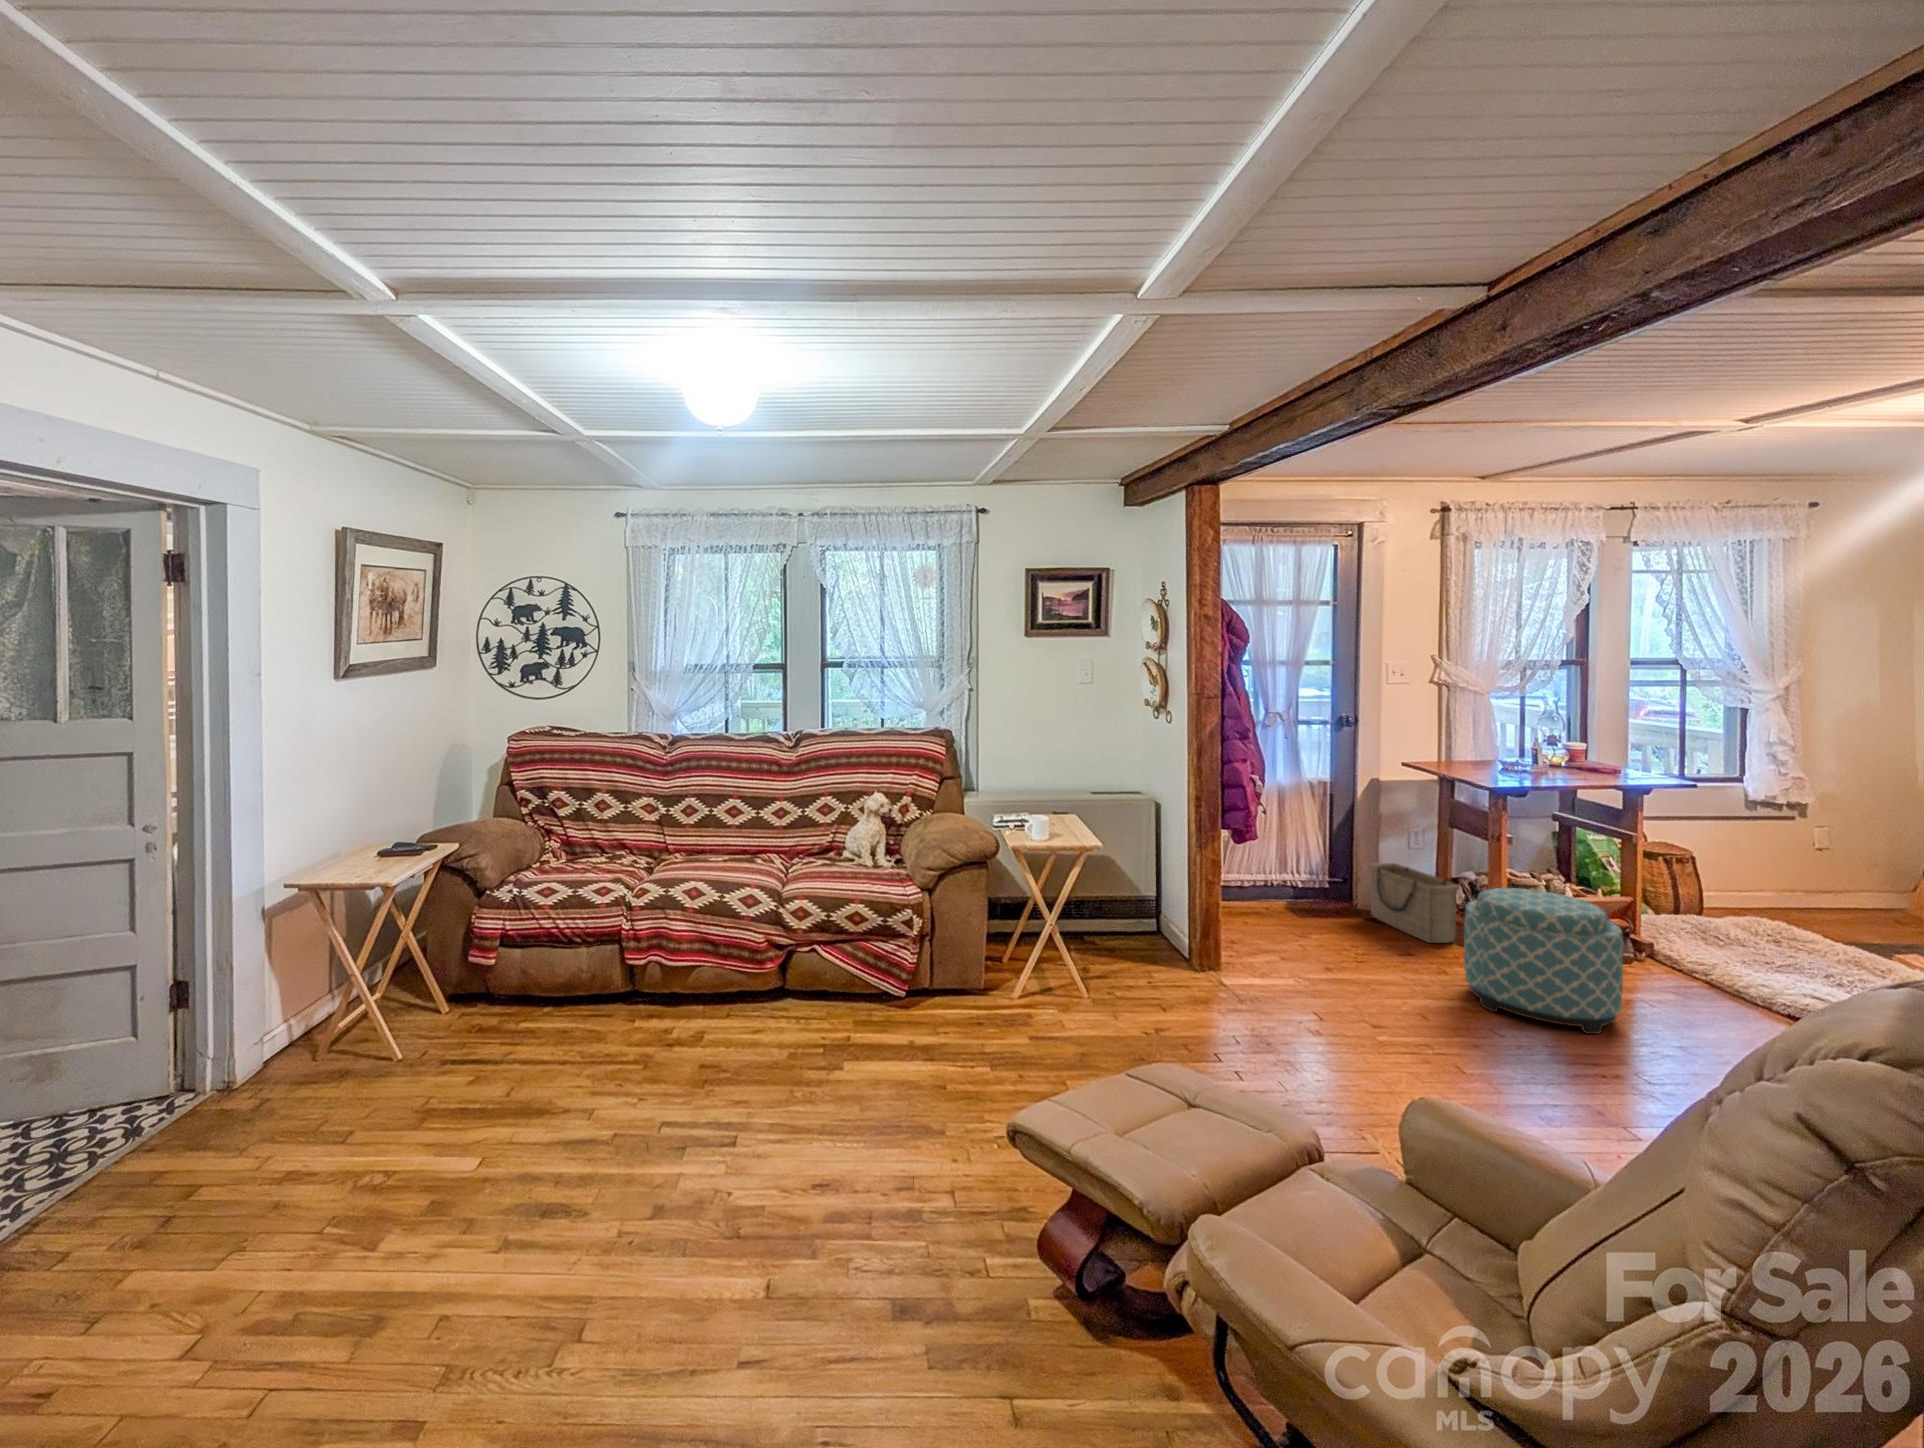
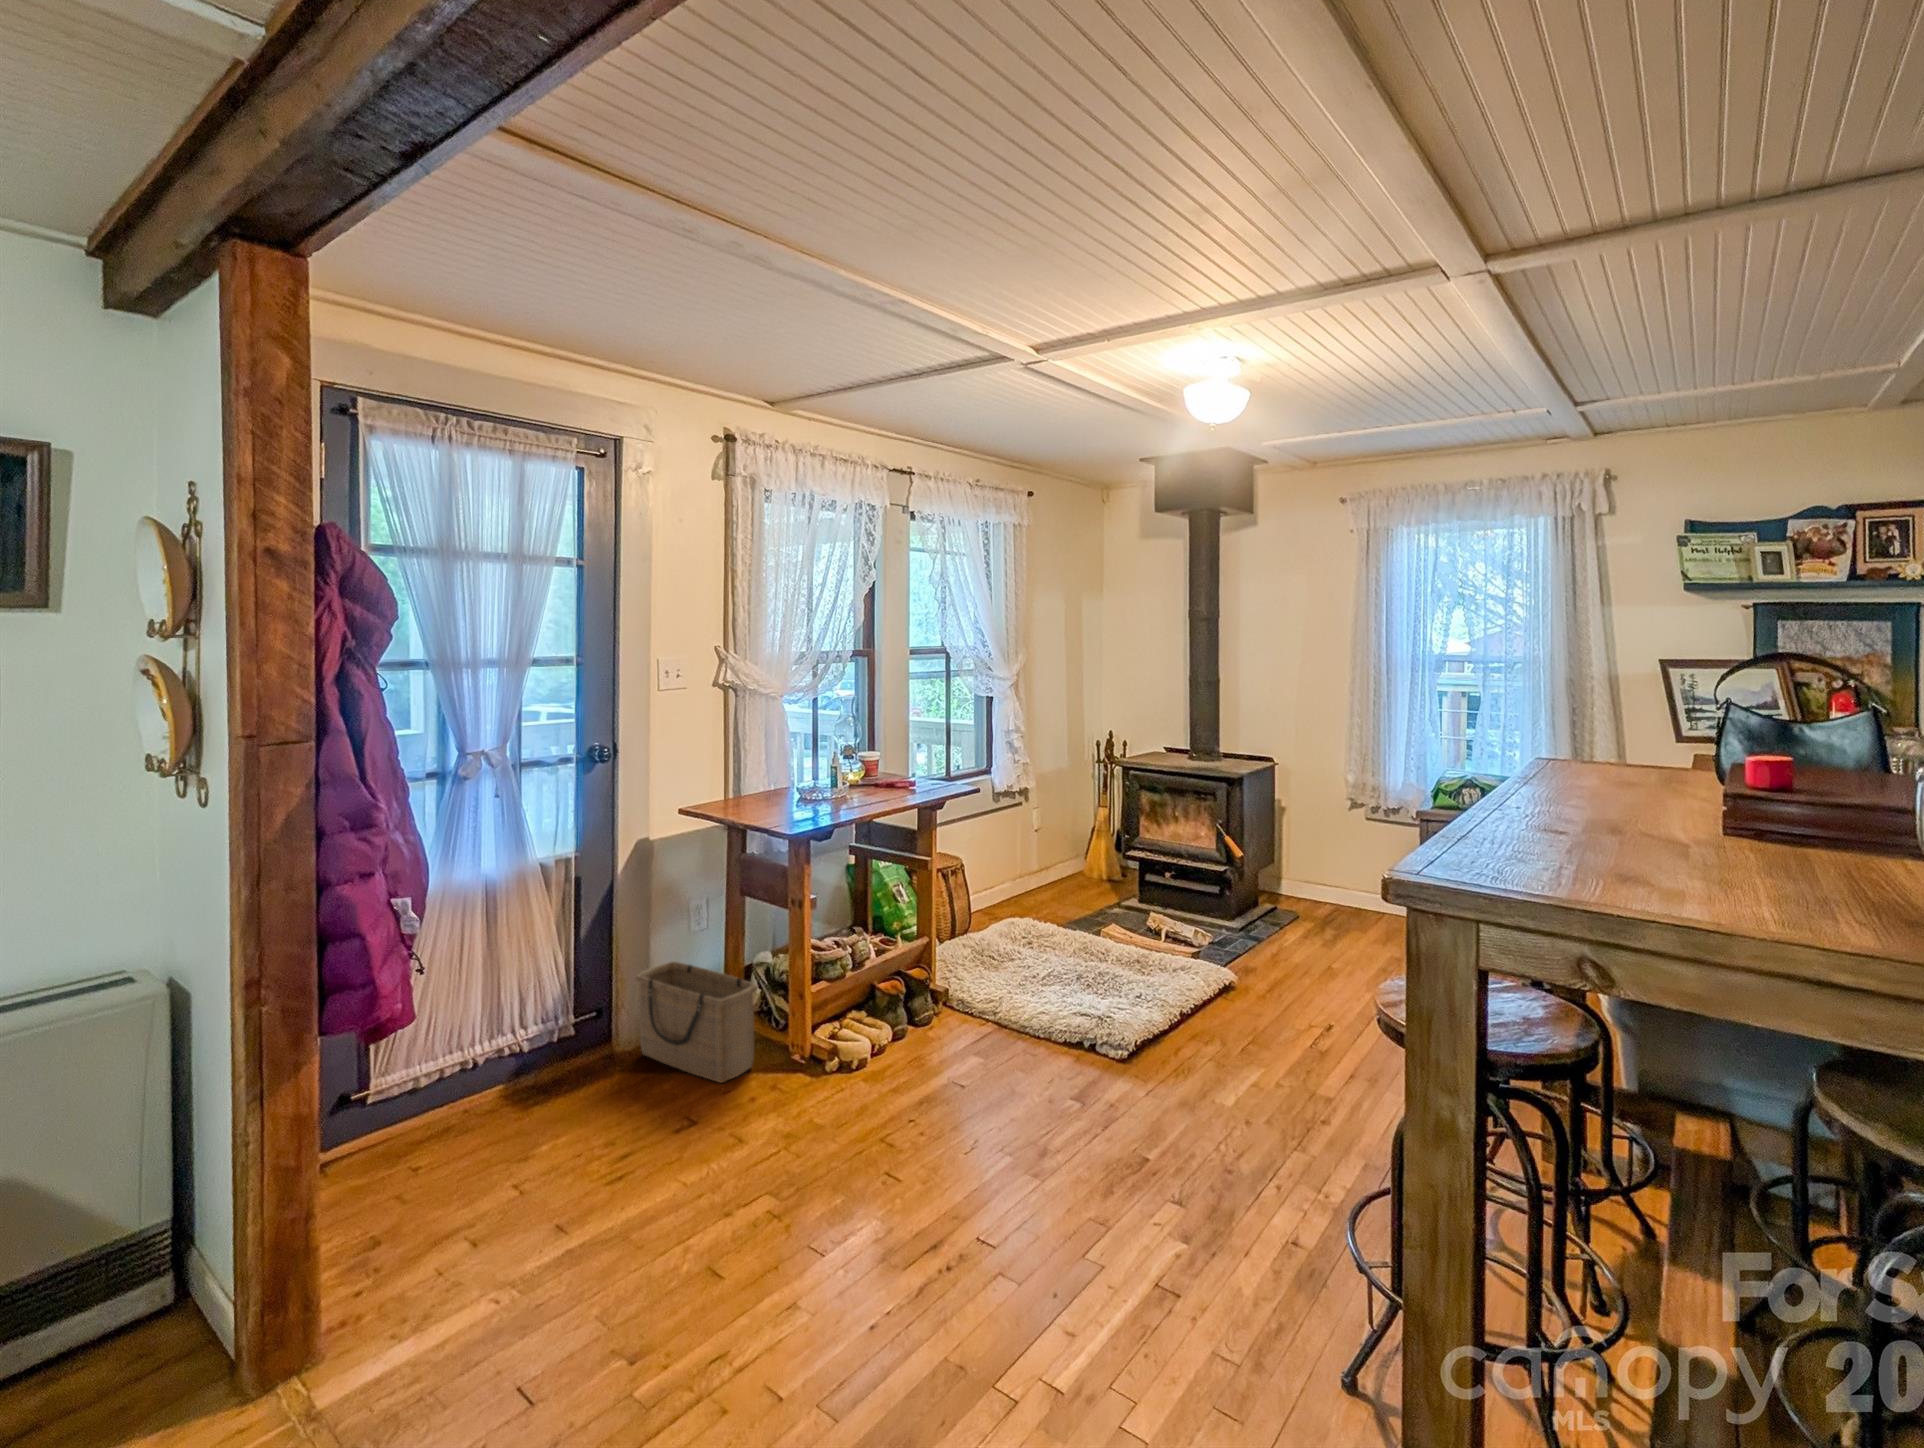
ottoman: present [1464,888,1623,1034] -> none [773,987,950,1208]

